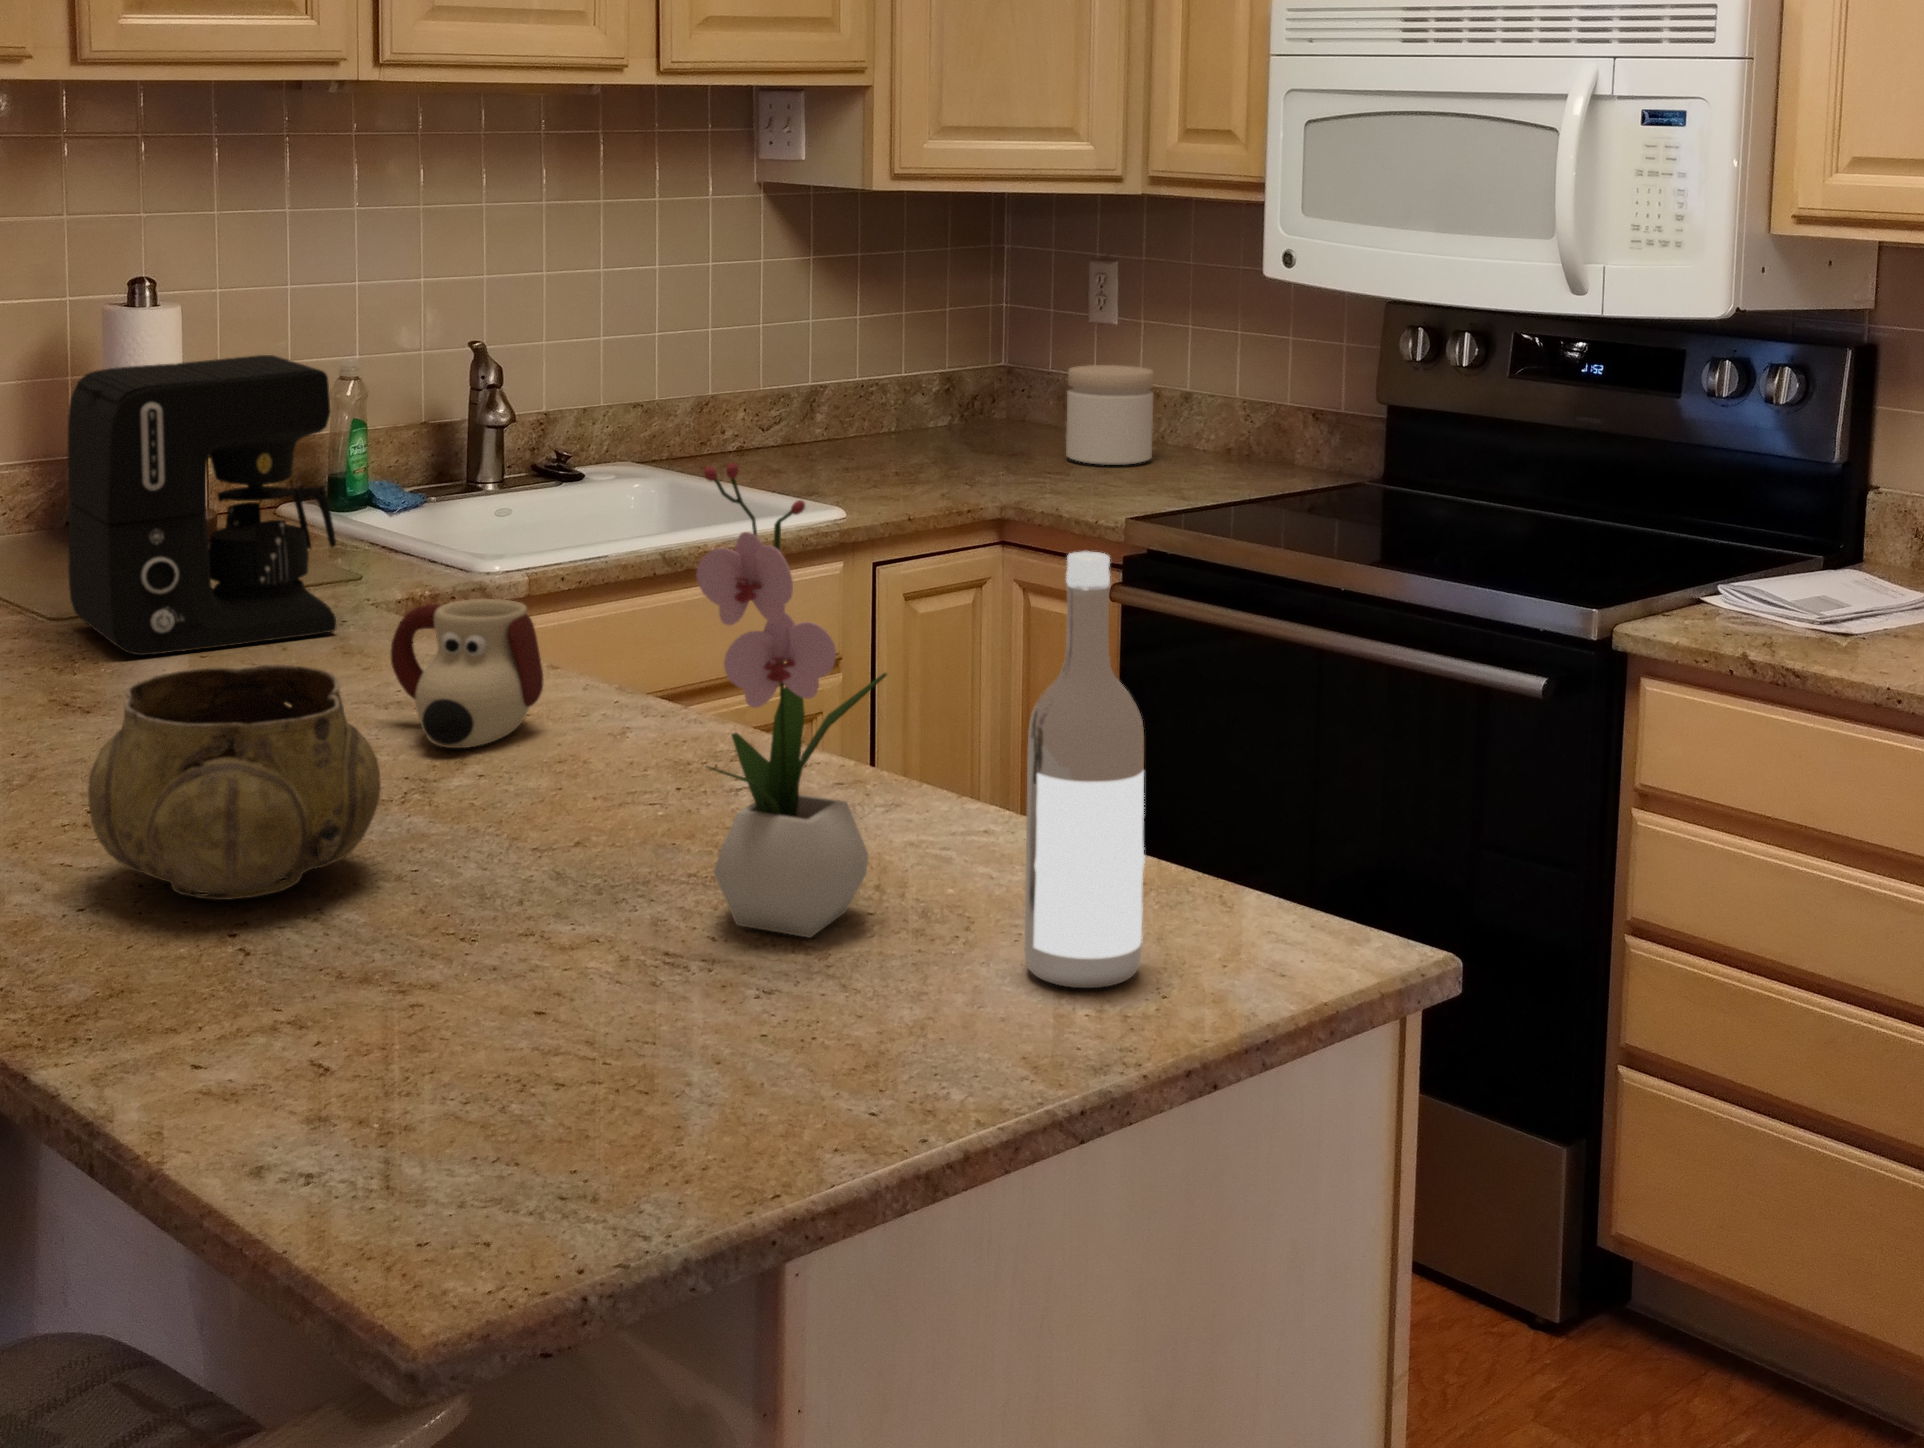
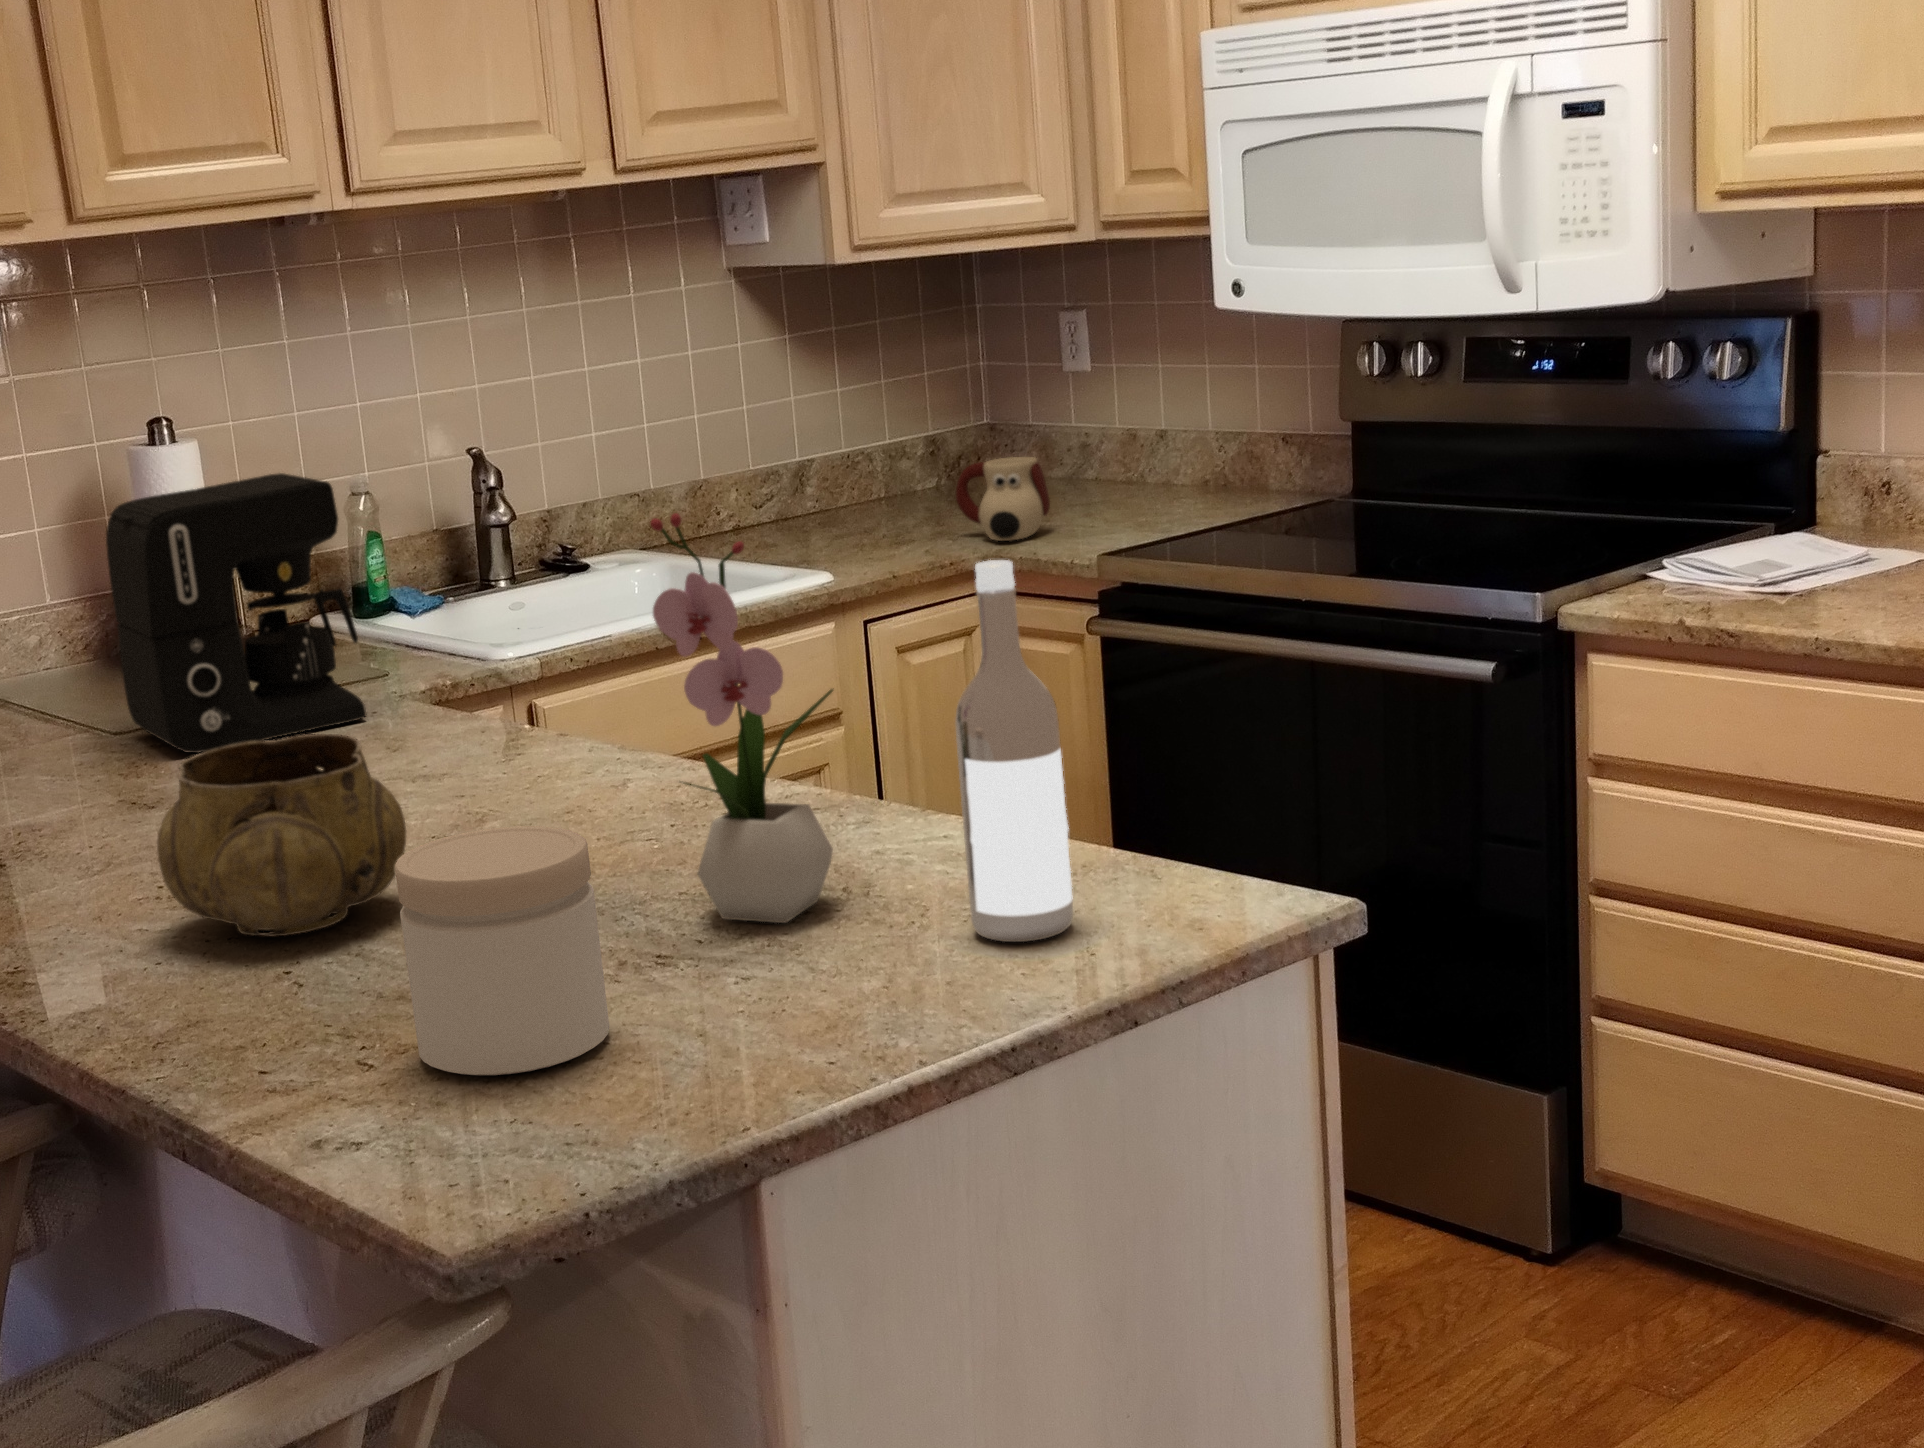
jar: present [1066,365,1154,465] -> present [395,826,609,1075]
mug: present [390,599,543,748] -> present [956,457,1050,541]

